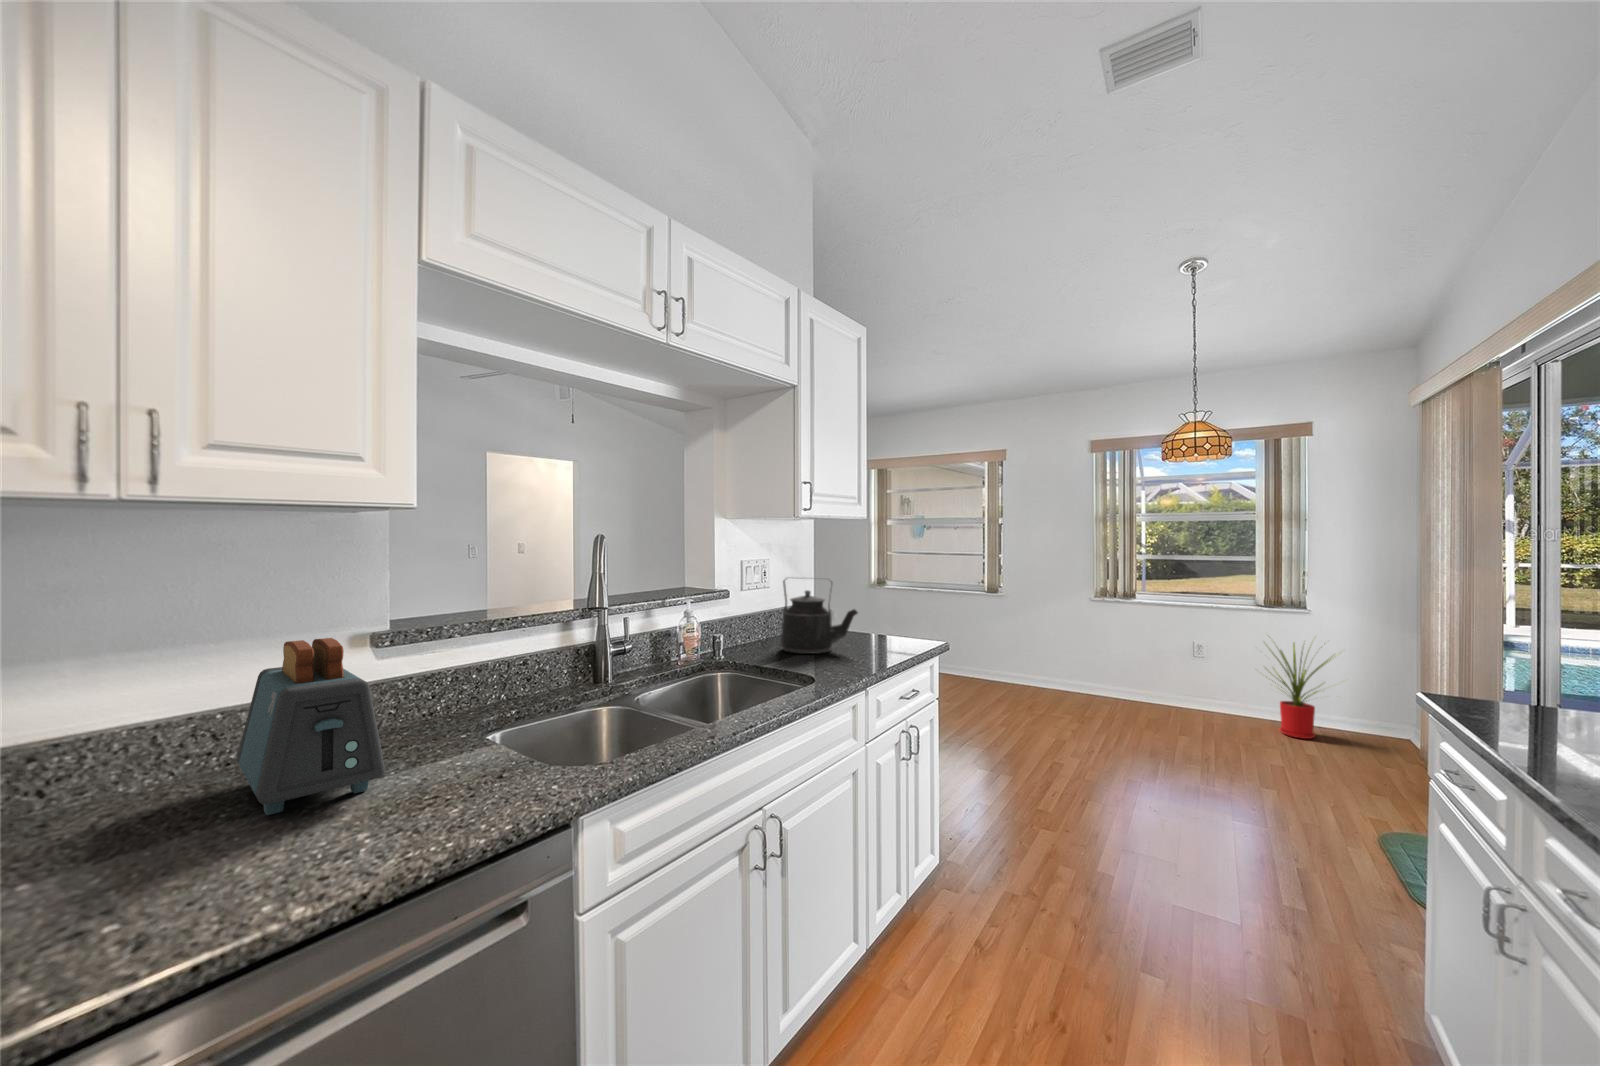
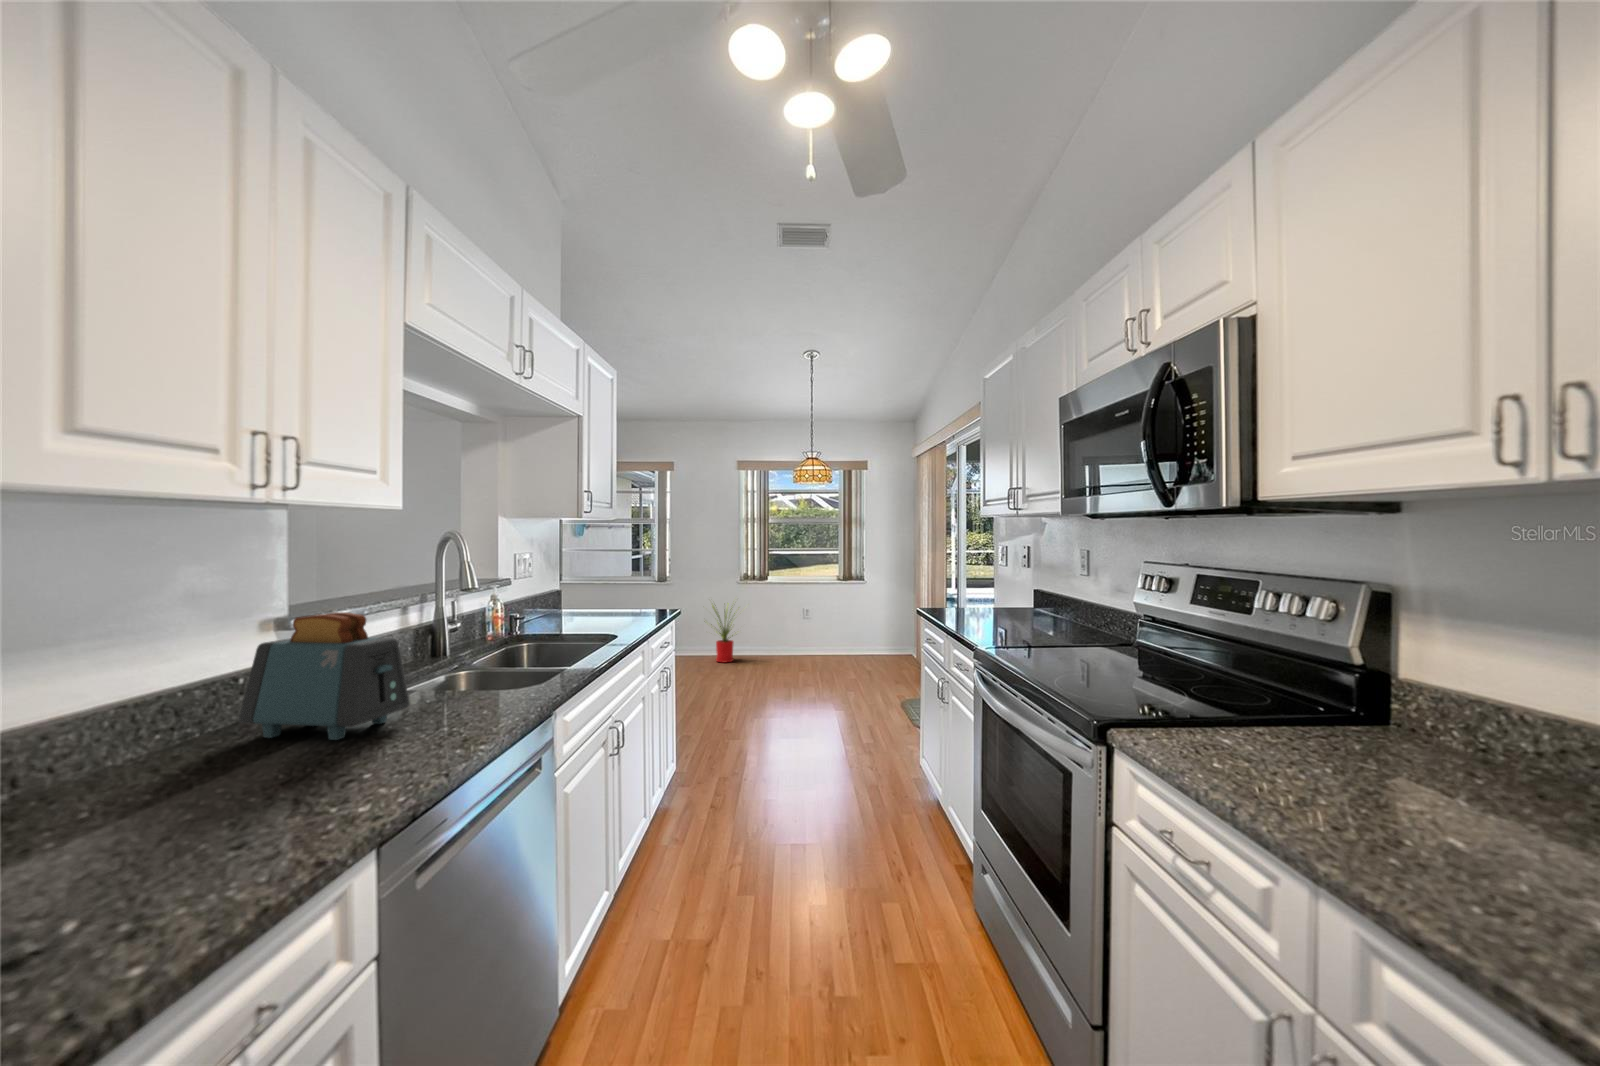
kettle: present [781,577,858,654] -> none [558,566,622,626]
house plant: present [1273,643,1335,739] -> present [712,605,735,663]

